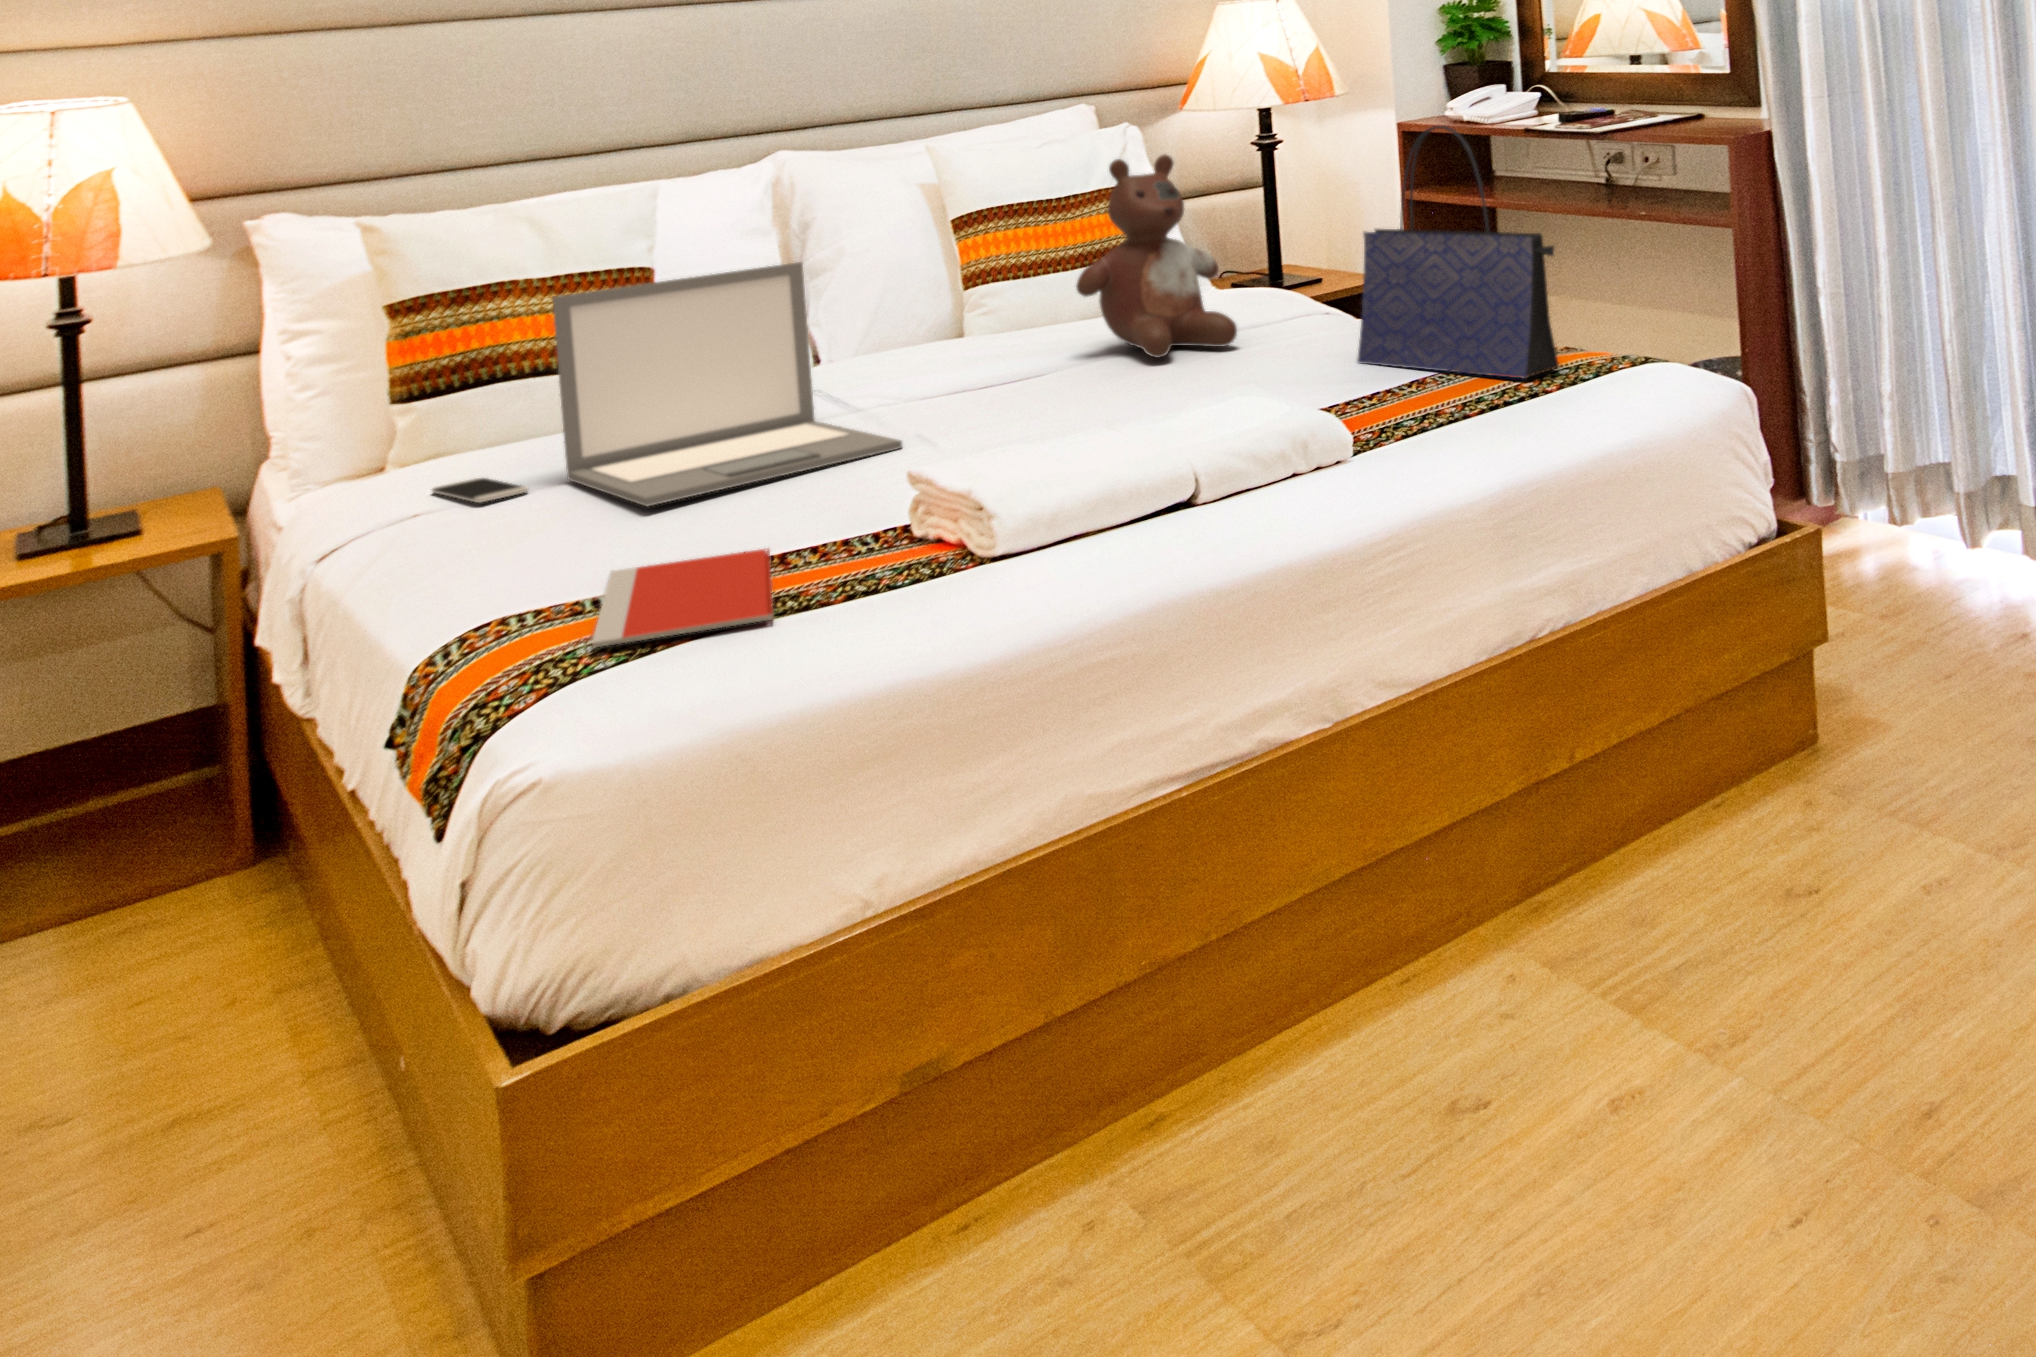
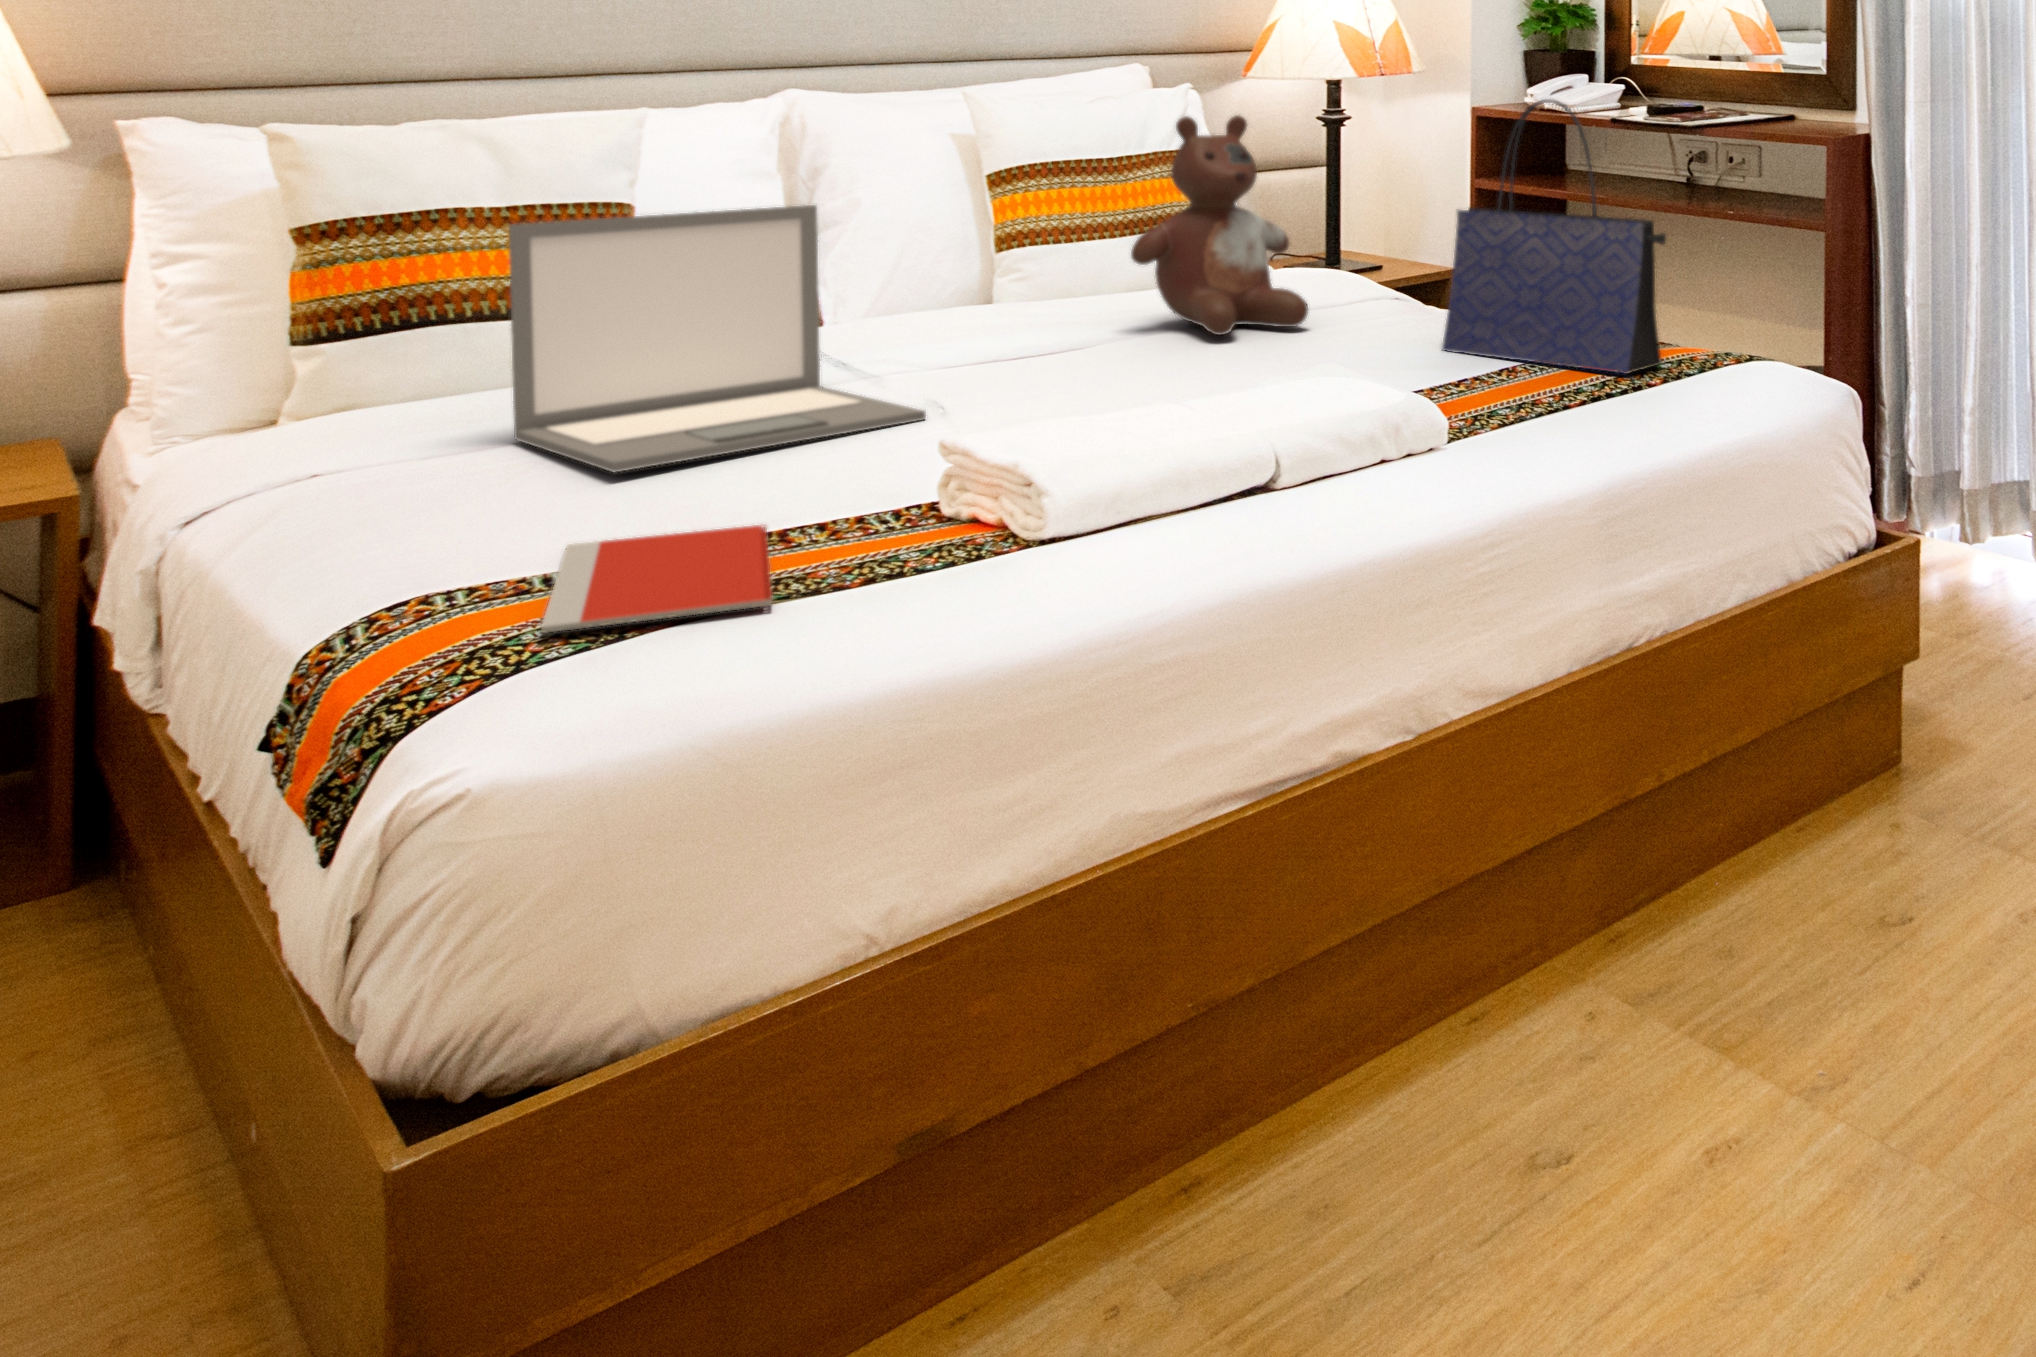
smartphone: present [432,477,528,503] -> none [340,433,465,461]

